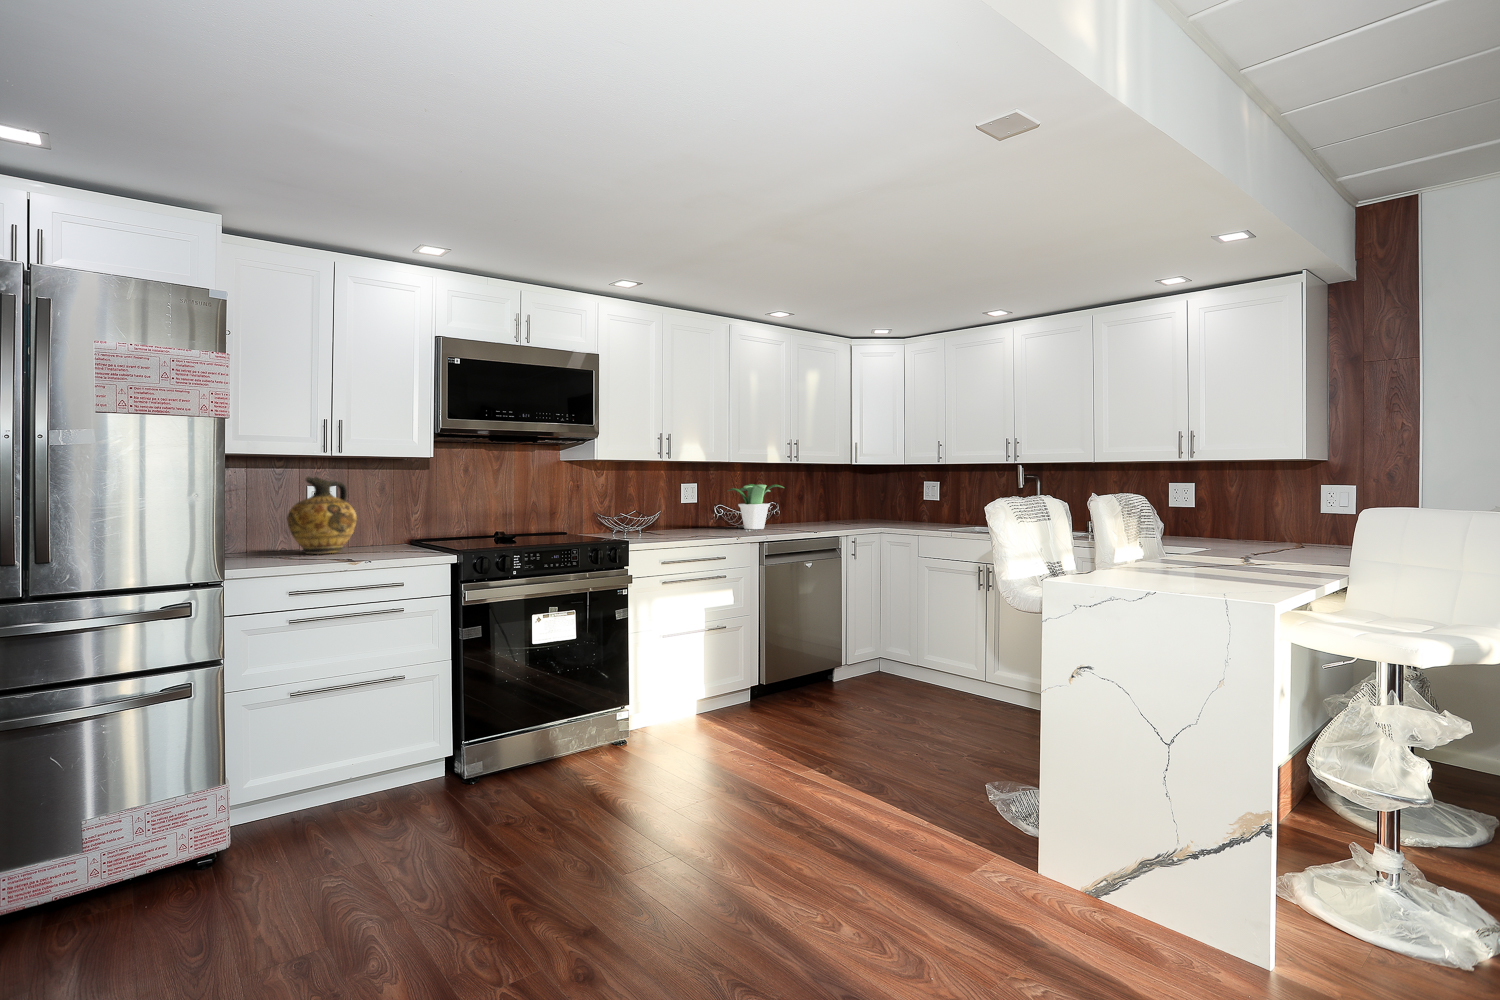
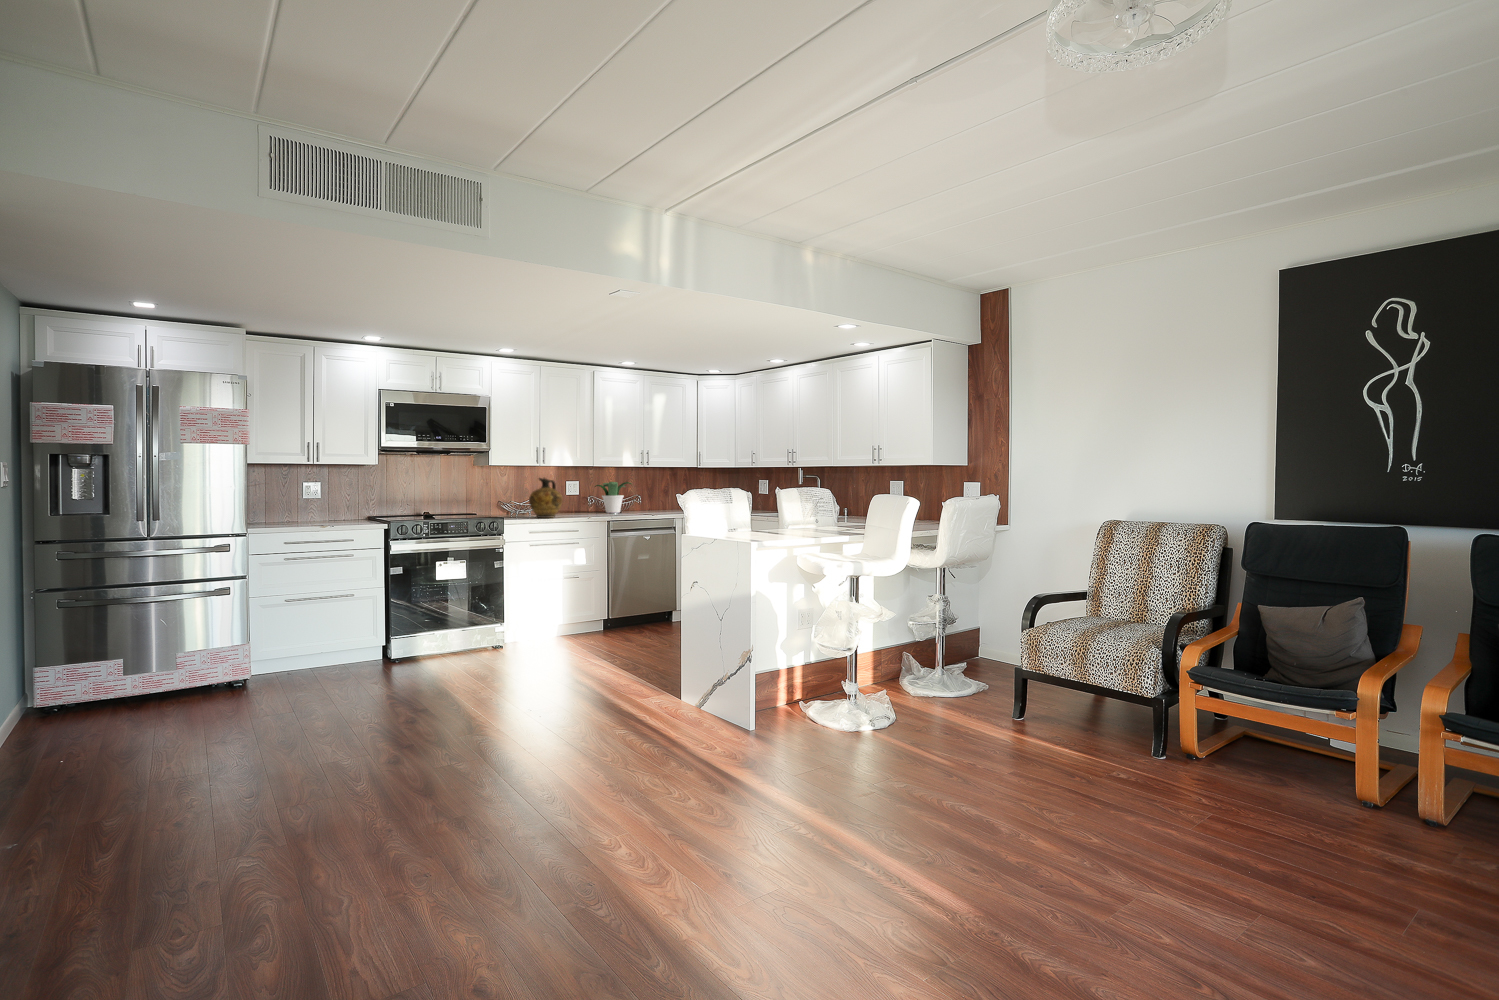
ceramic jug: present [287,477,357,554] -> present [529,478,562,518]

